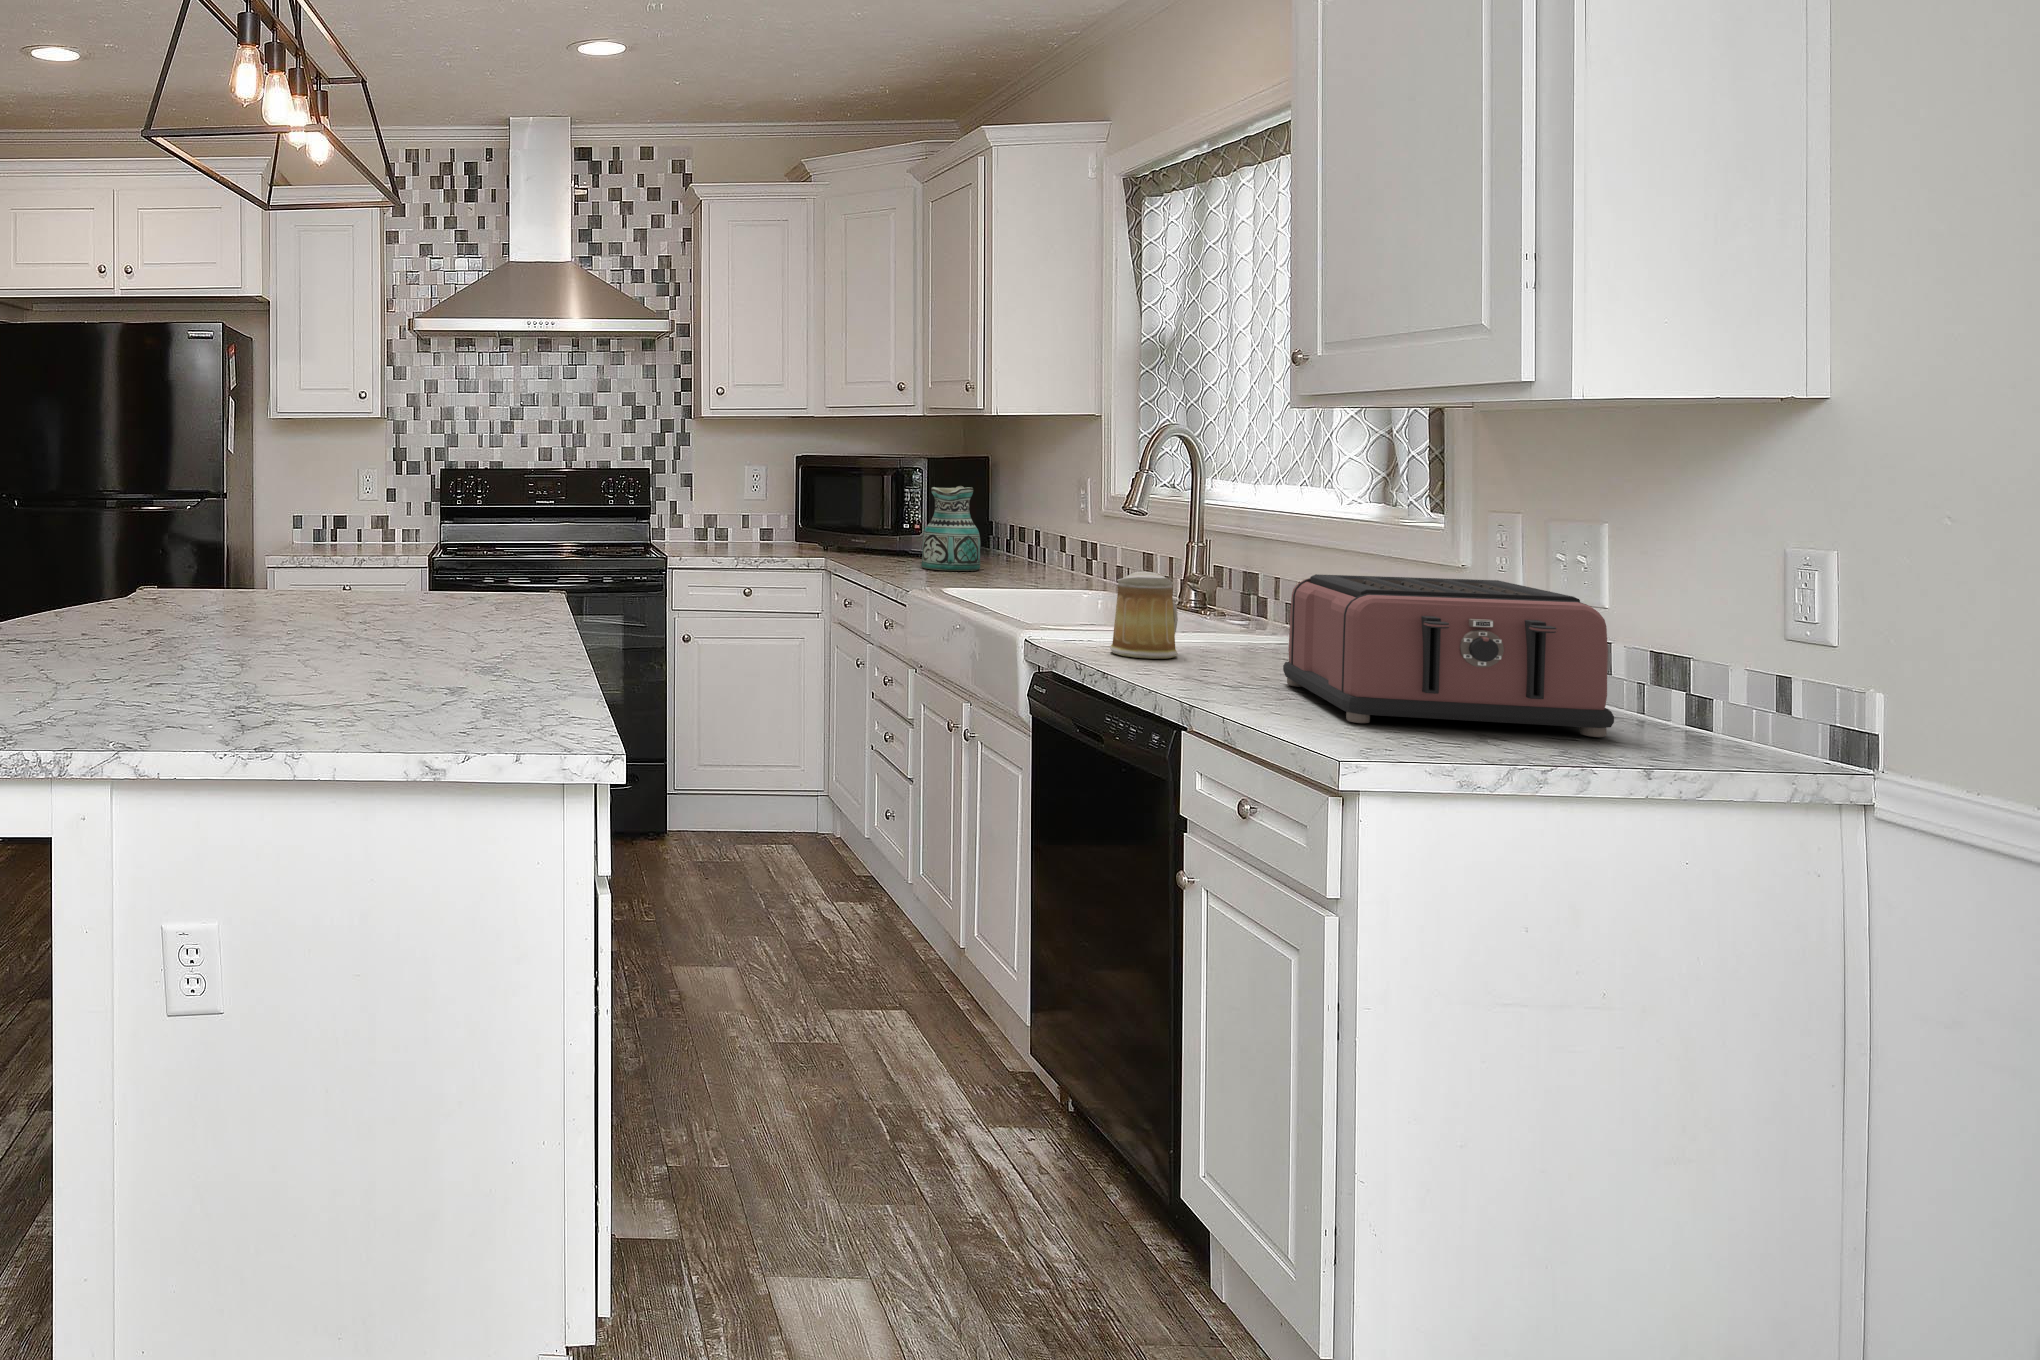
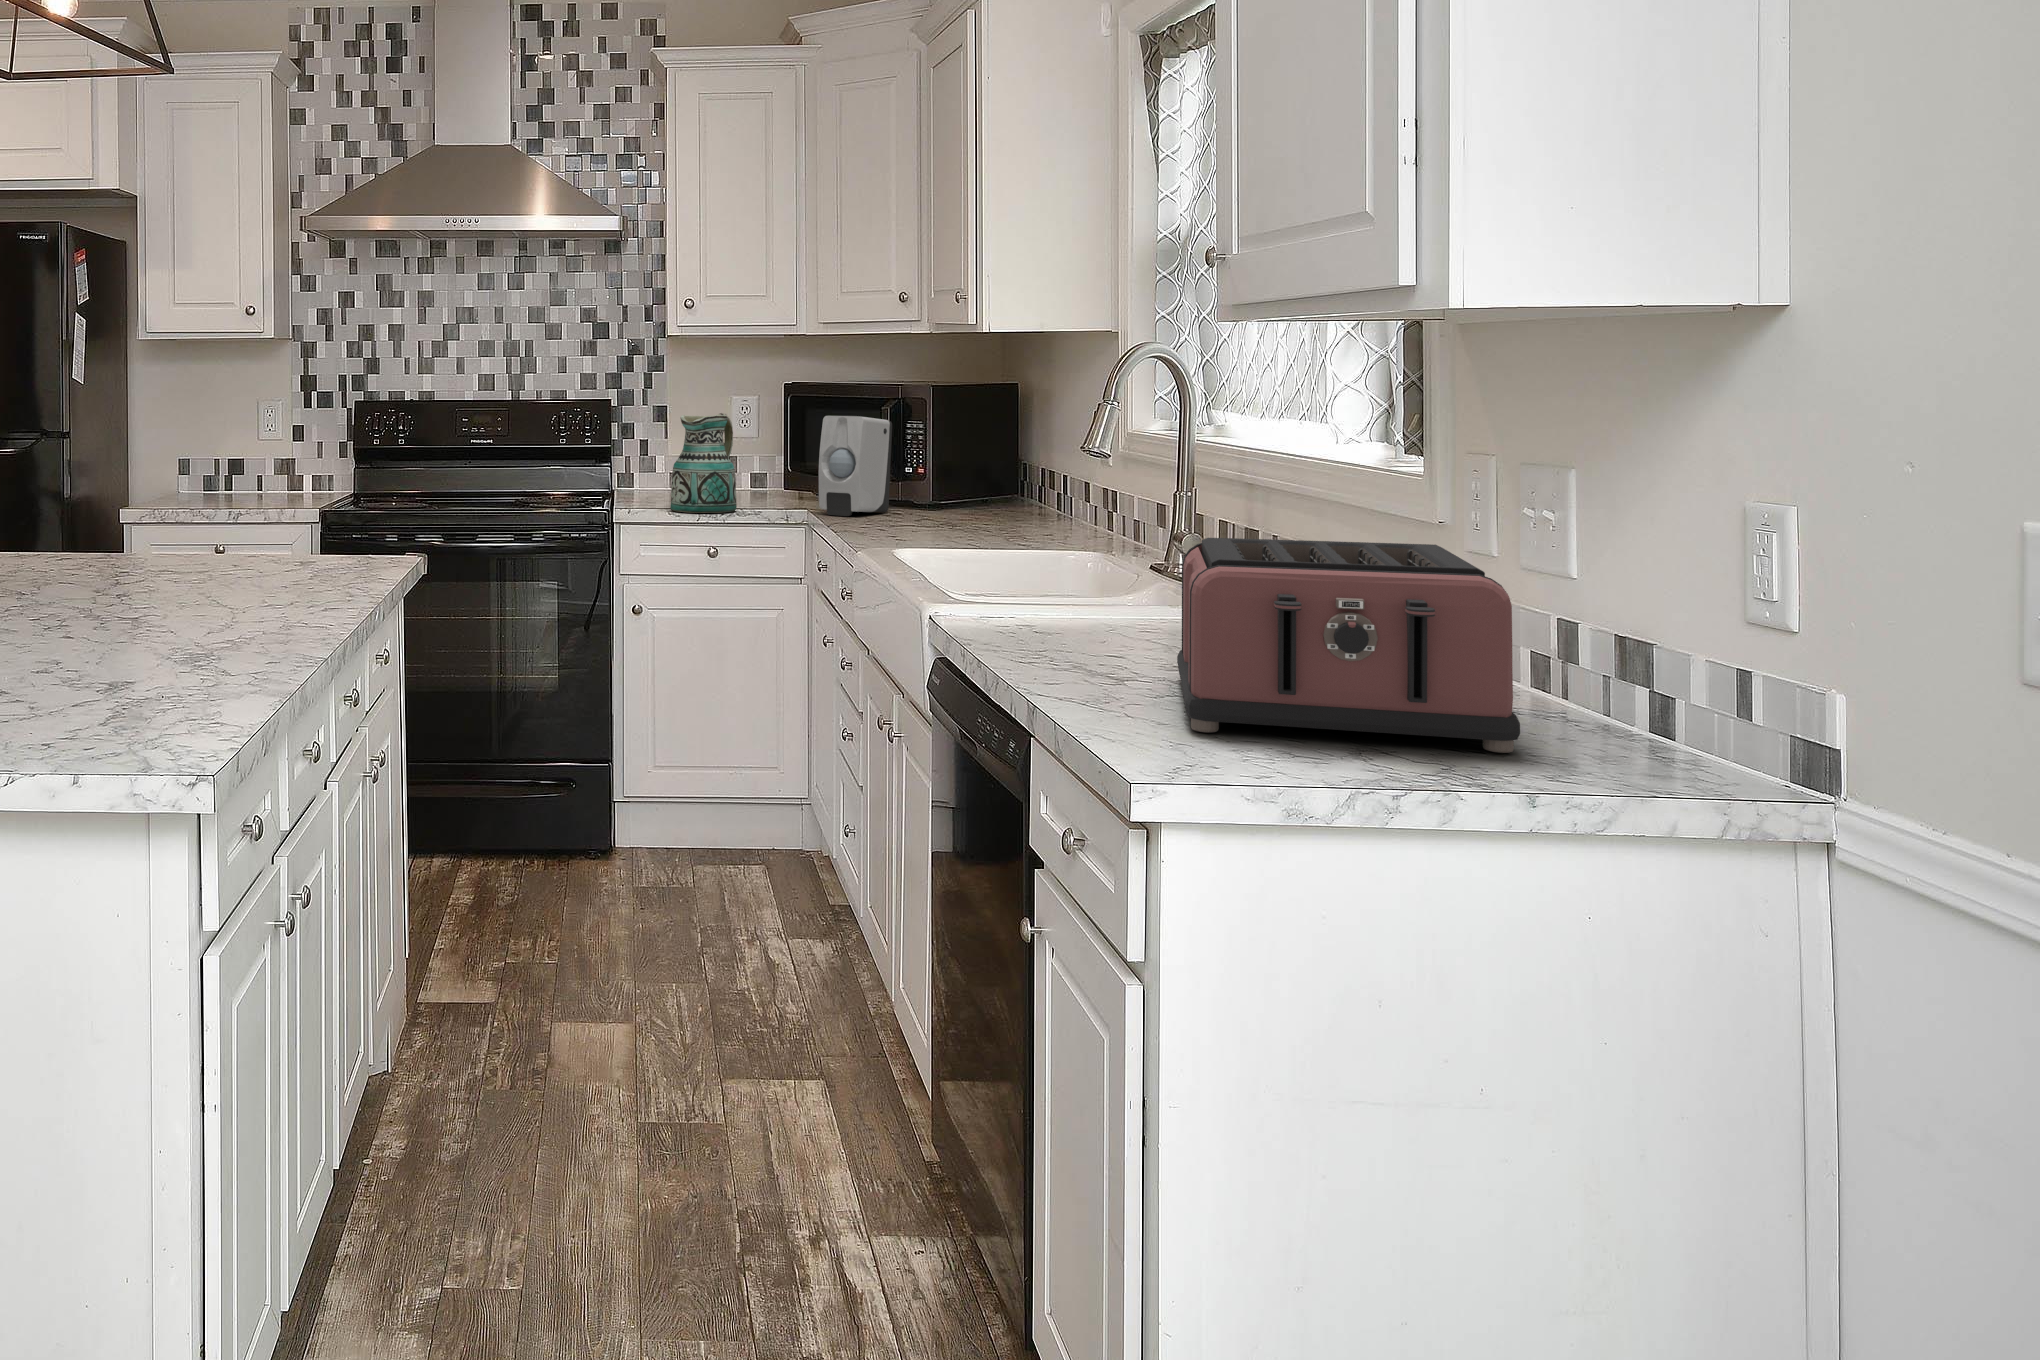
soap dispenser: none [834,484,890,564] -> present [819,416,892,516]
ceramic pitcher: present [921,486,980,571] -> present [670,413,737,513]
mug: present [1110,572,1178,659] -> none [1007,532,1097,643]

